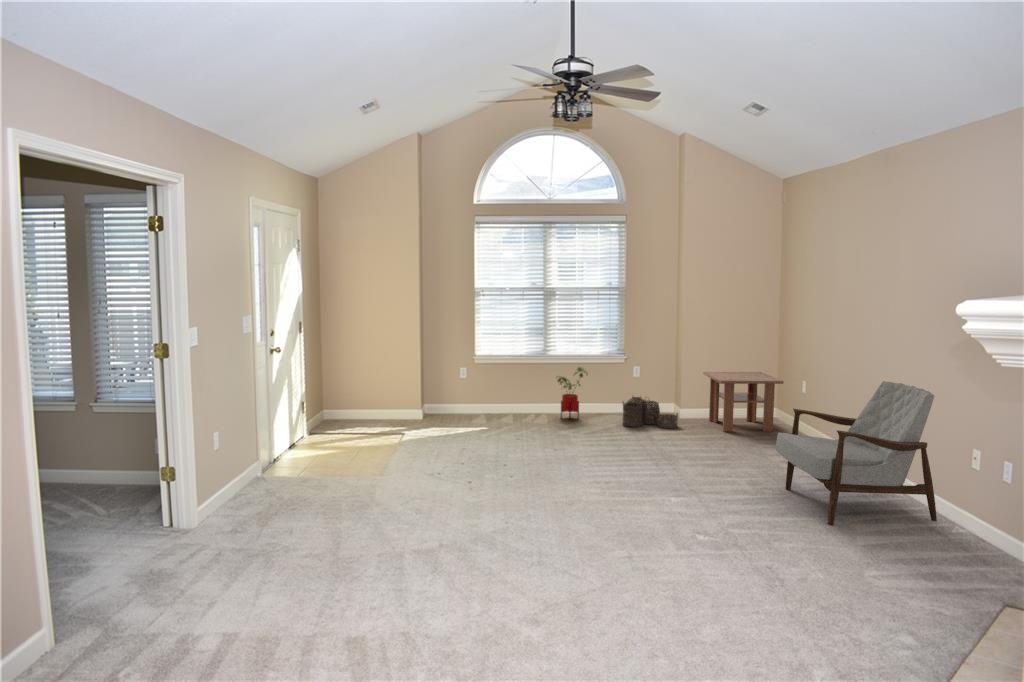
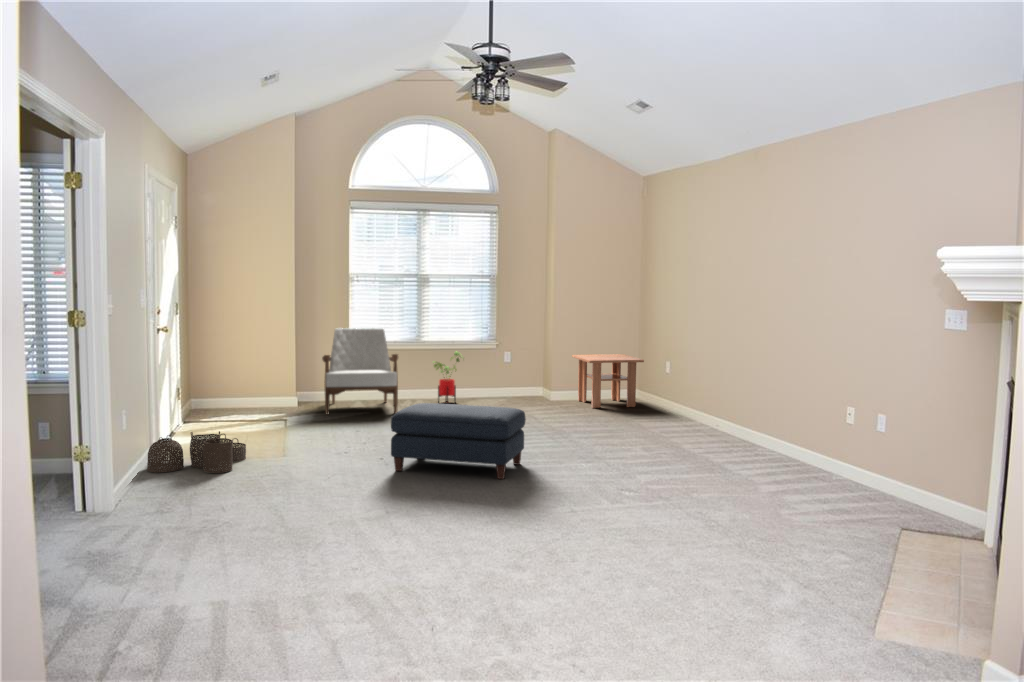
armchair: present [776,381,937,525] -> present [322,328,398,415]
woven basket: present [623,397,678,428] -> present [147,431,246,473]
ottoman: none [474,438,630,541] -> present [391,403,526,479]

